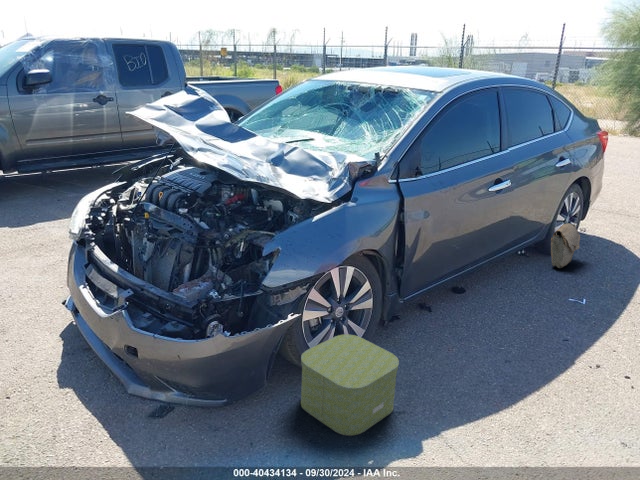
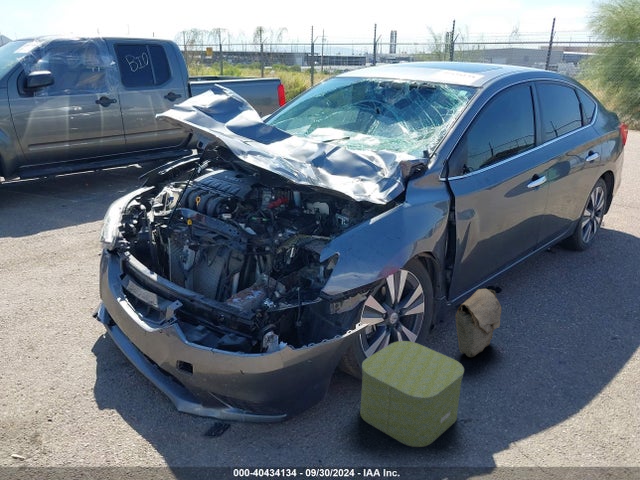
bag: present [551,223,580,268] -> present [455,289,501,357]

